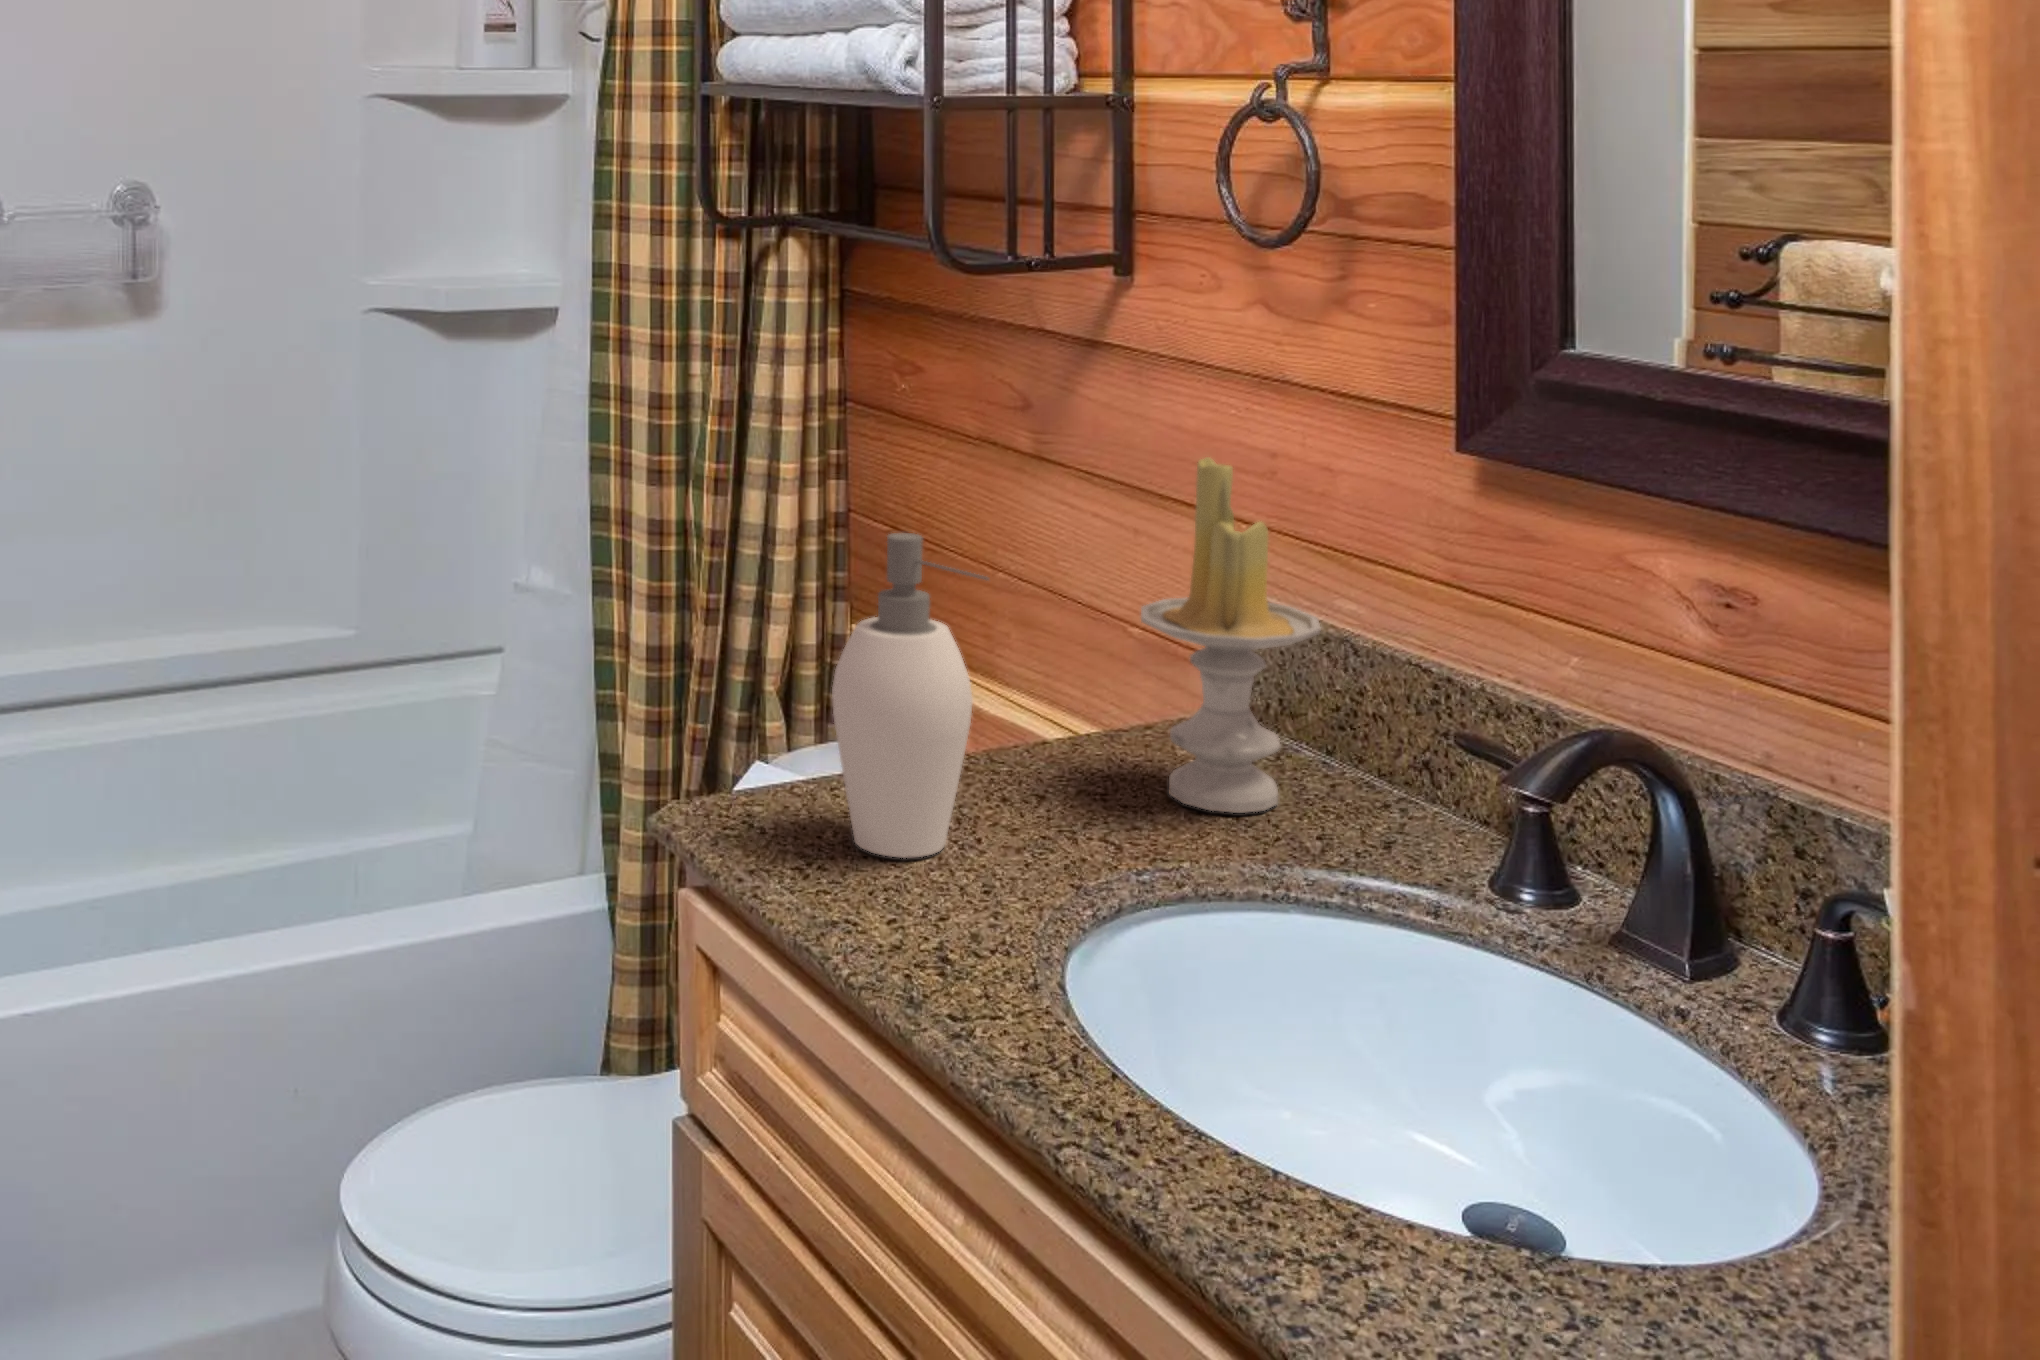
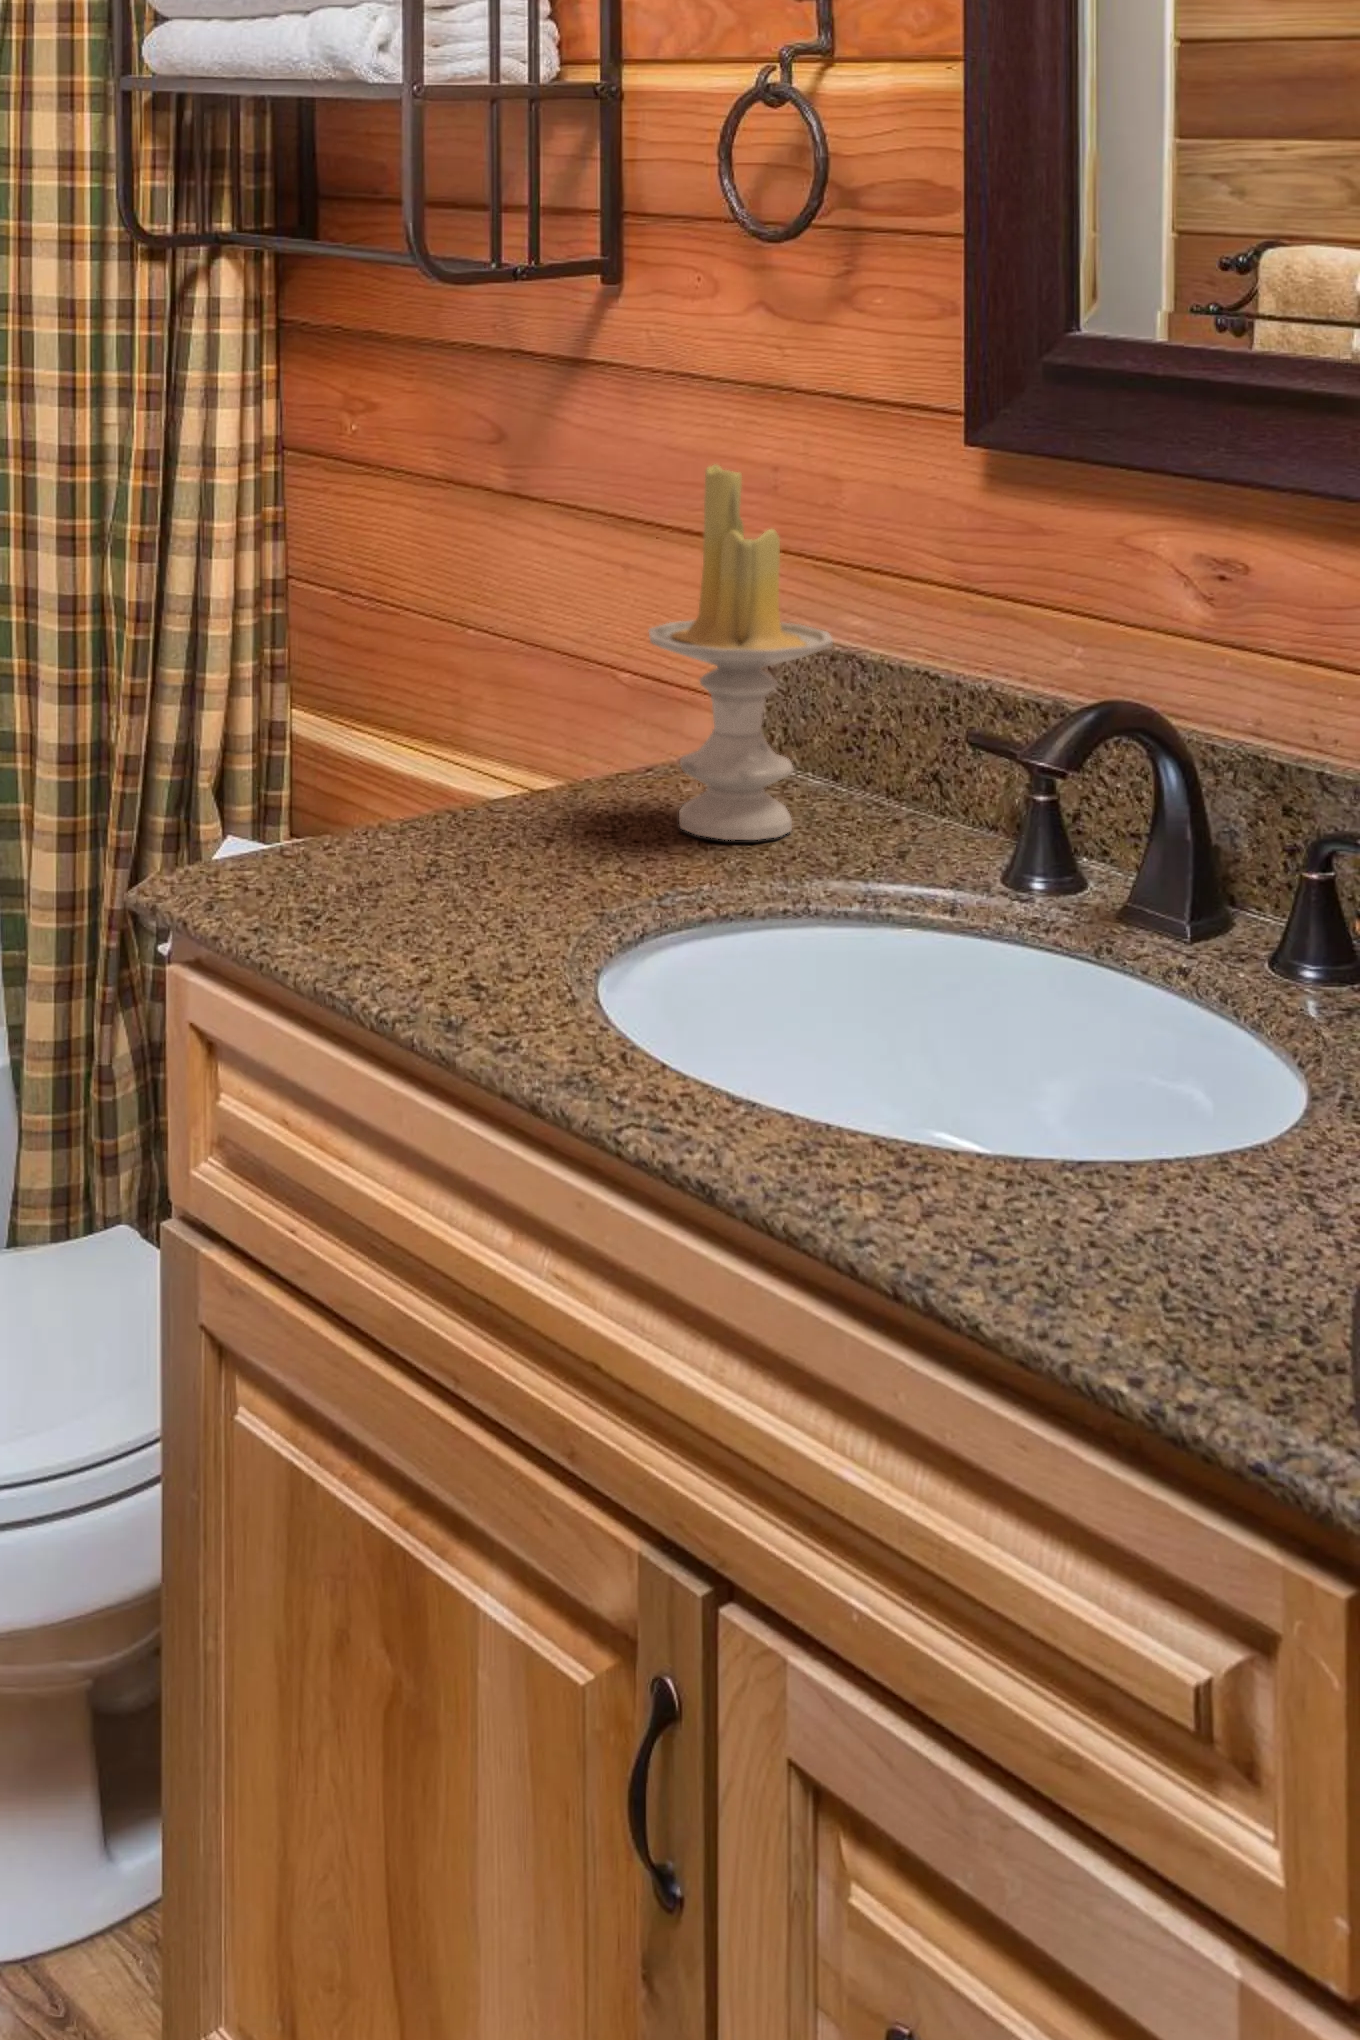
soap dispenser: present [832,533,989,858] -> none [331,546,505,898]

